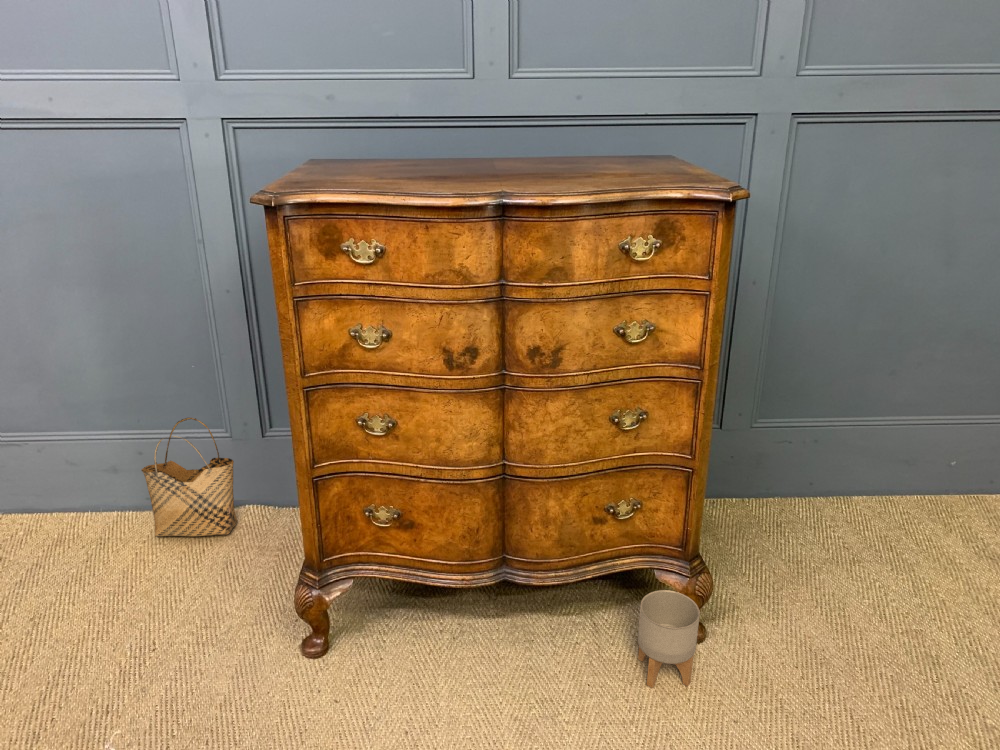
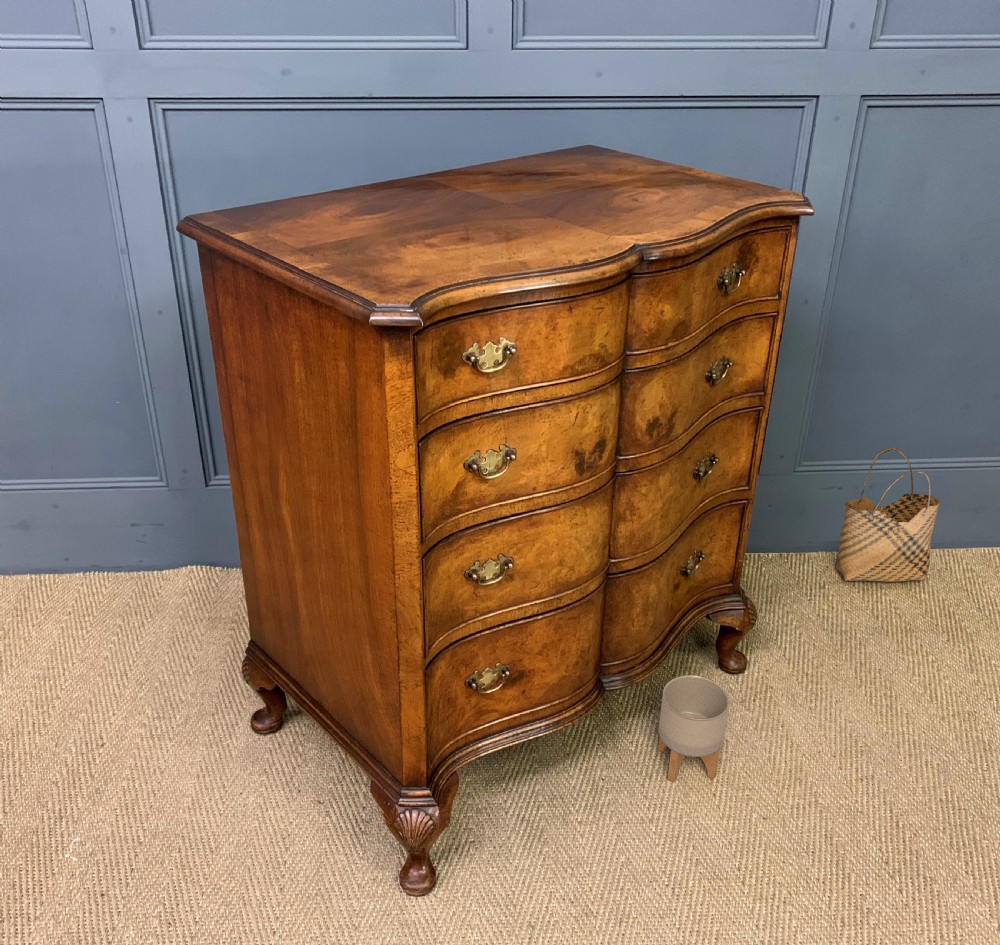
woven basket: present [141,418,238,537] -> present [835,448,940,582]

